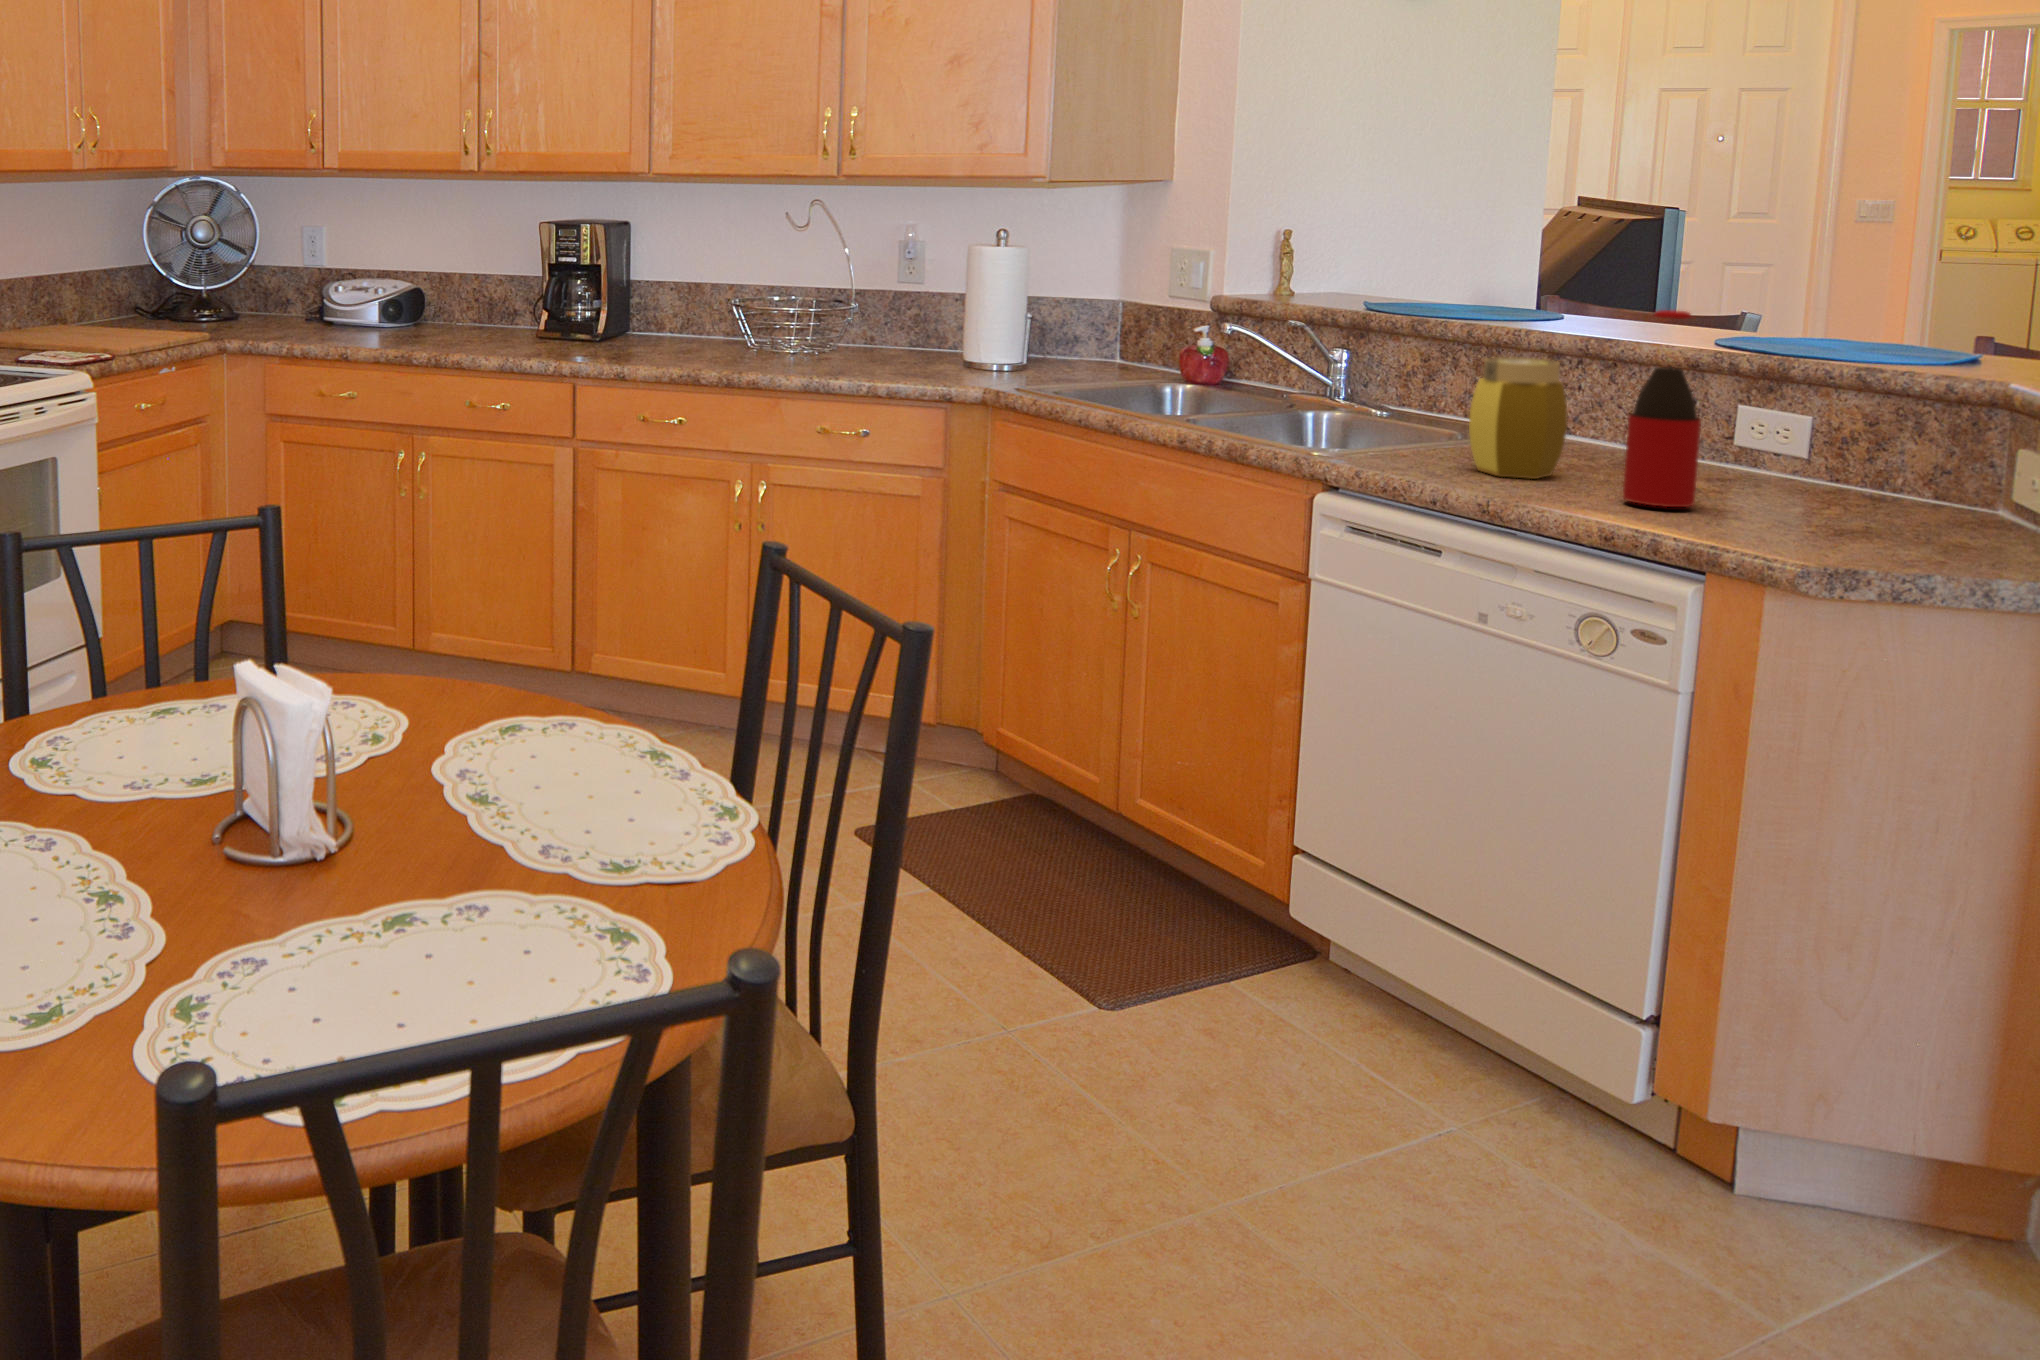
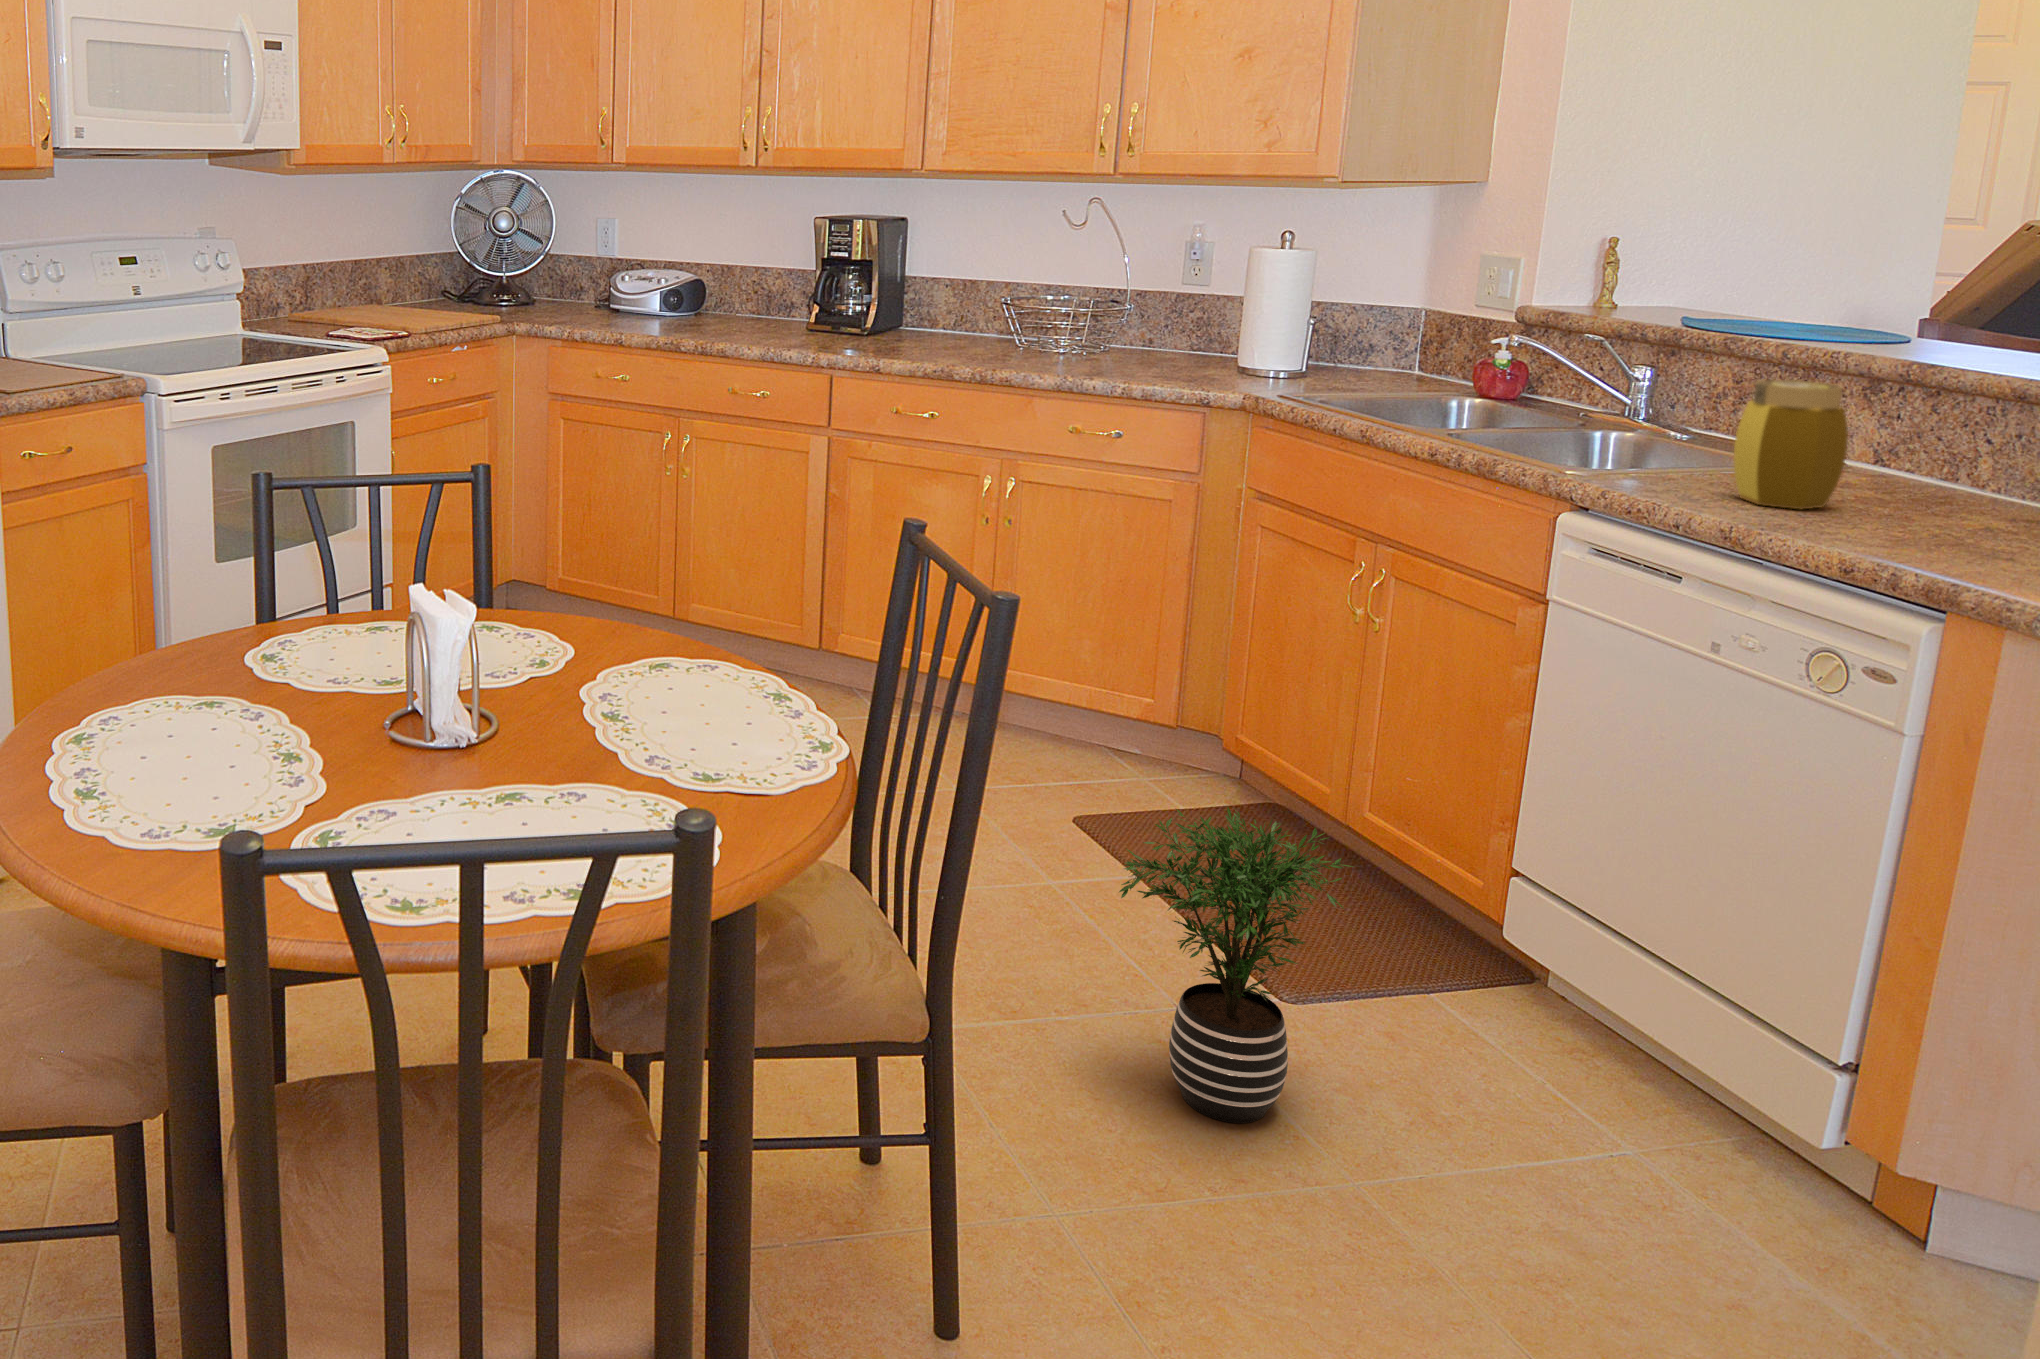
bottle: present [1623,310,1701,507] -> none [1883,334,1980,549]
potted plant: none [962,814,1204,1154] -> present [1119,807,1353,1123]

